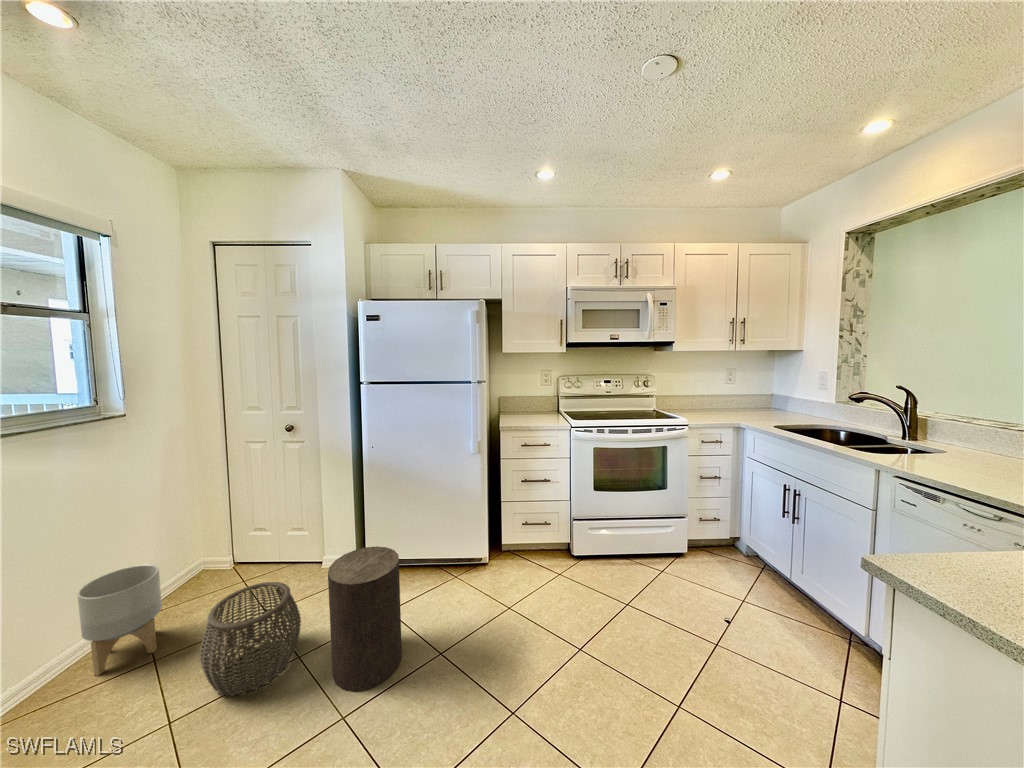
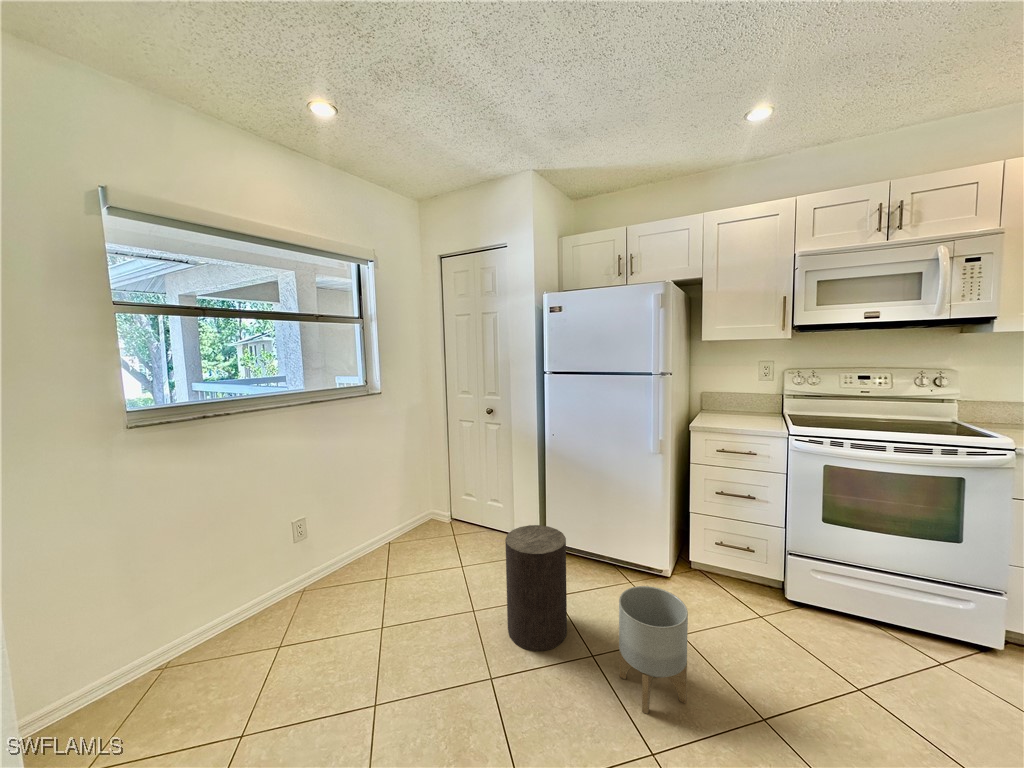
planter: present [77,564,162,676] -> present [619,586,688,714]
woven basket: present [199,582,301,696] -> none [421,536,488,618]

